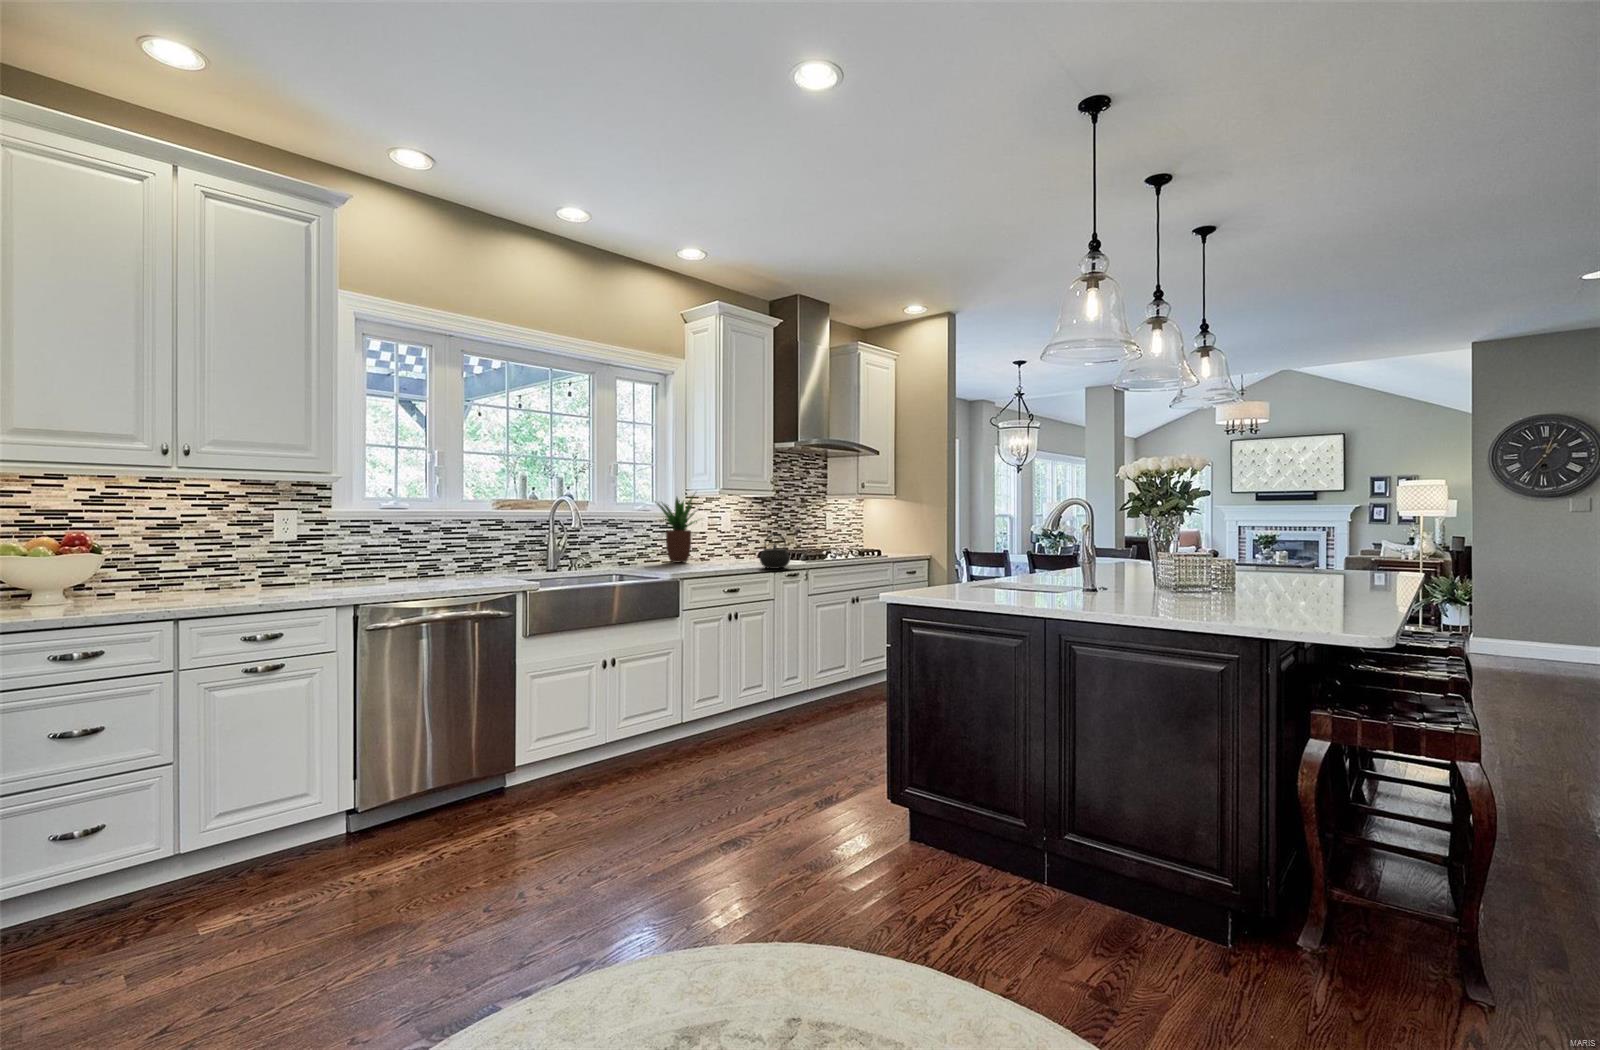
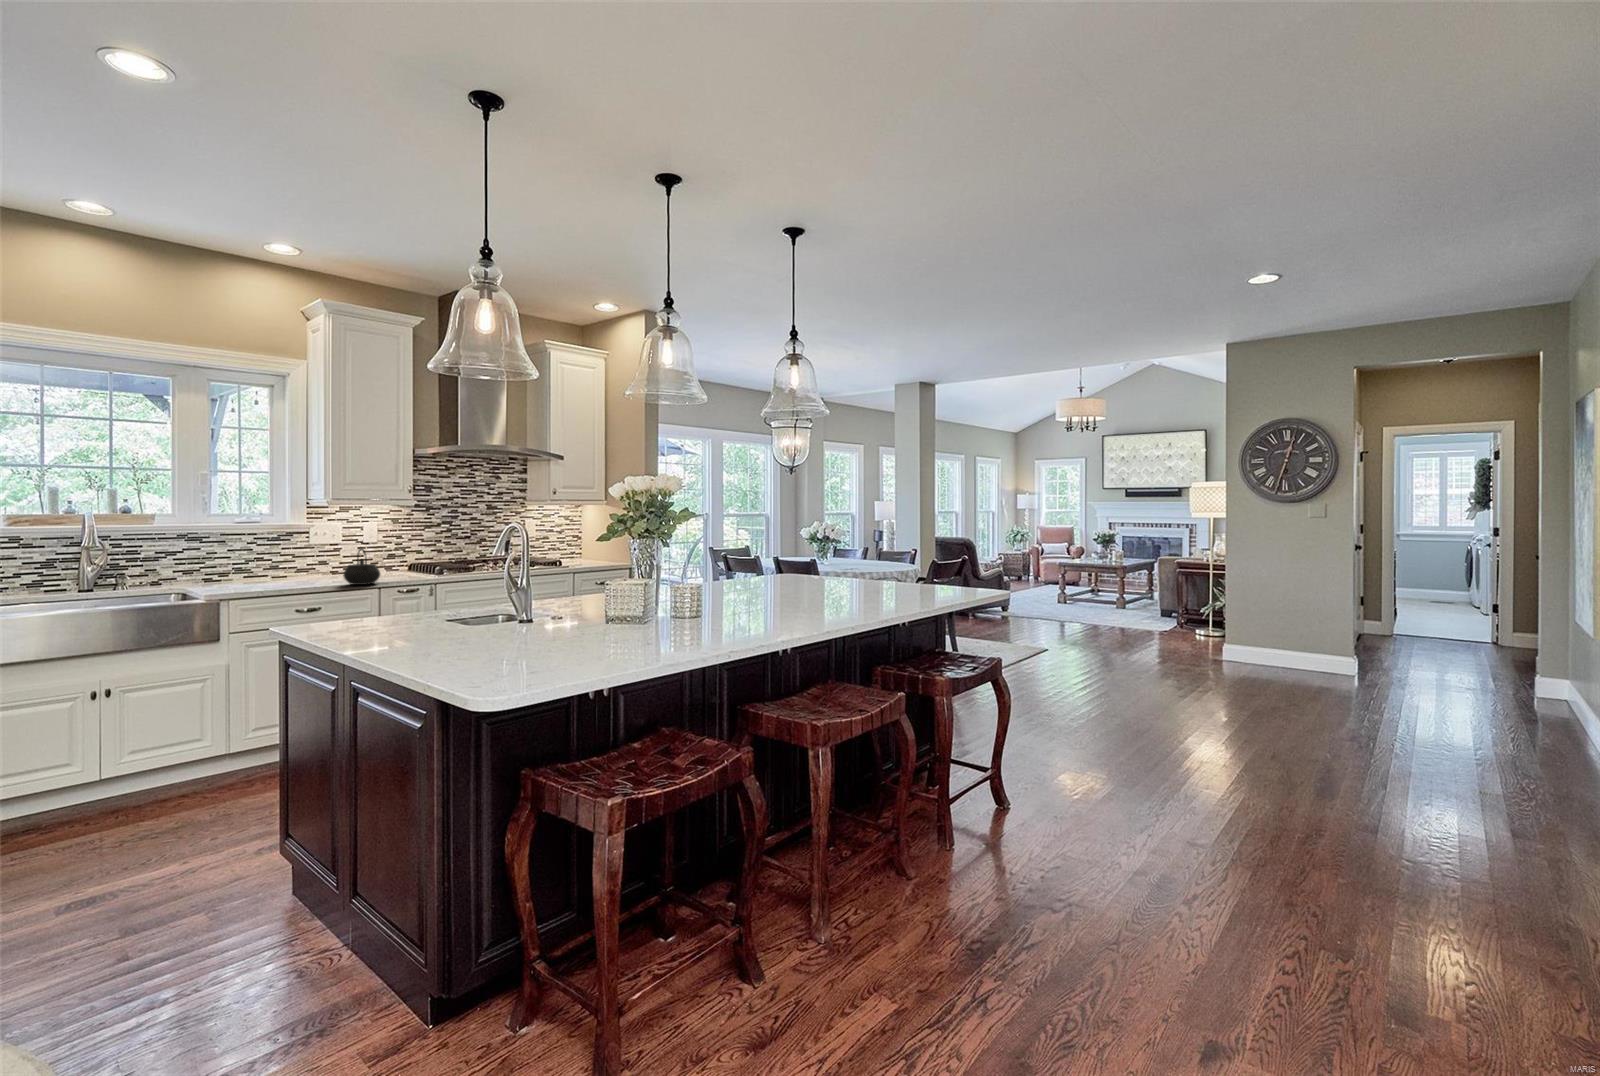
potted plant: present [657,495,697,562] -> none [258,500,333,576]

